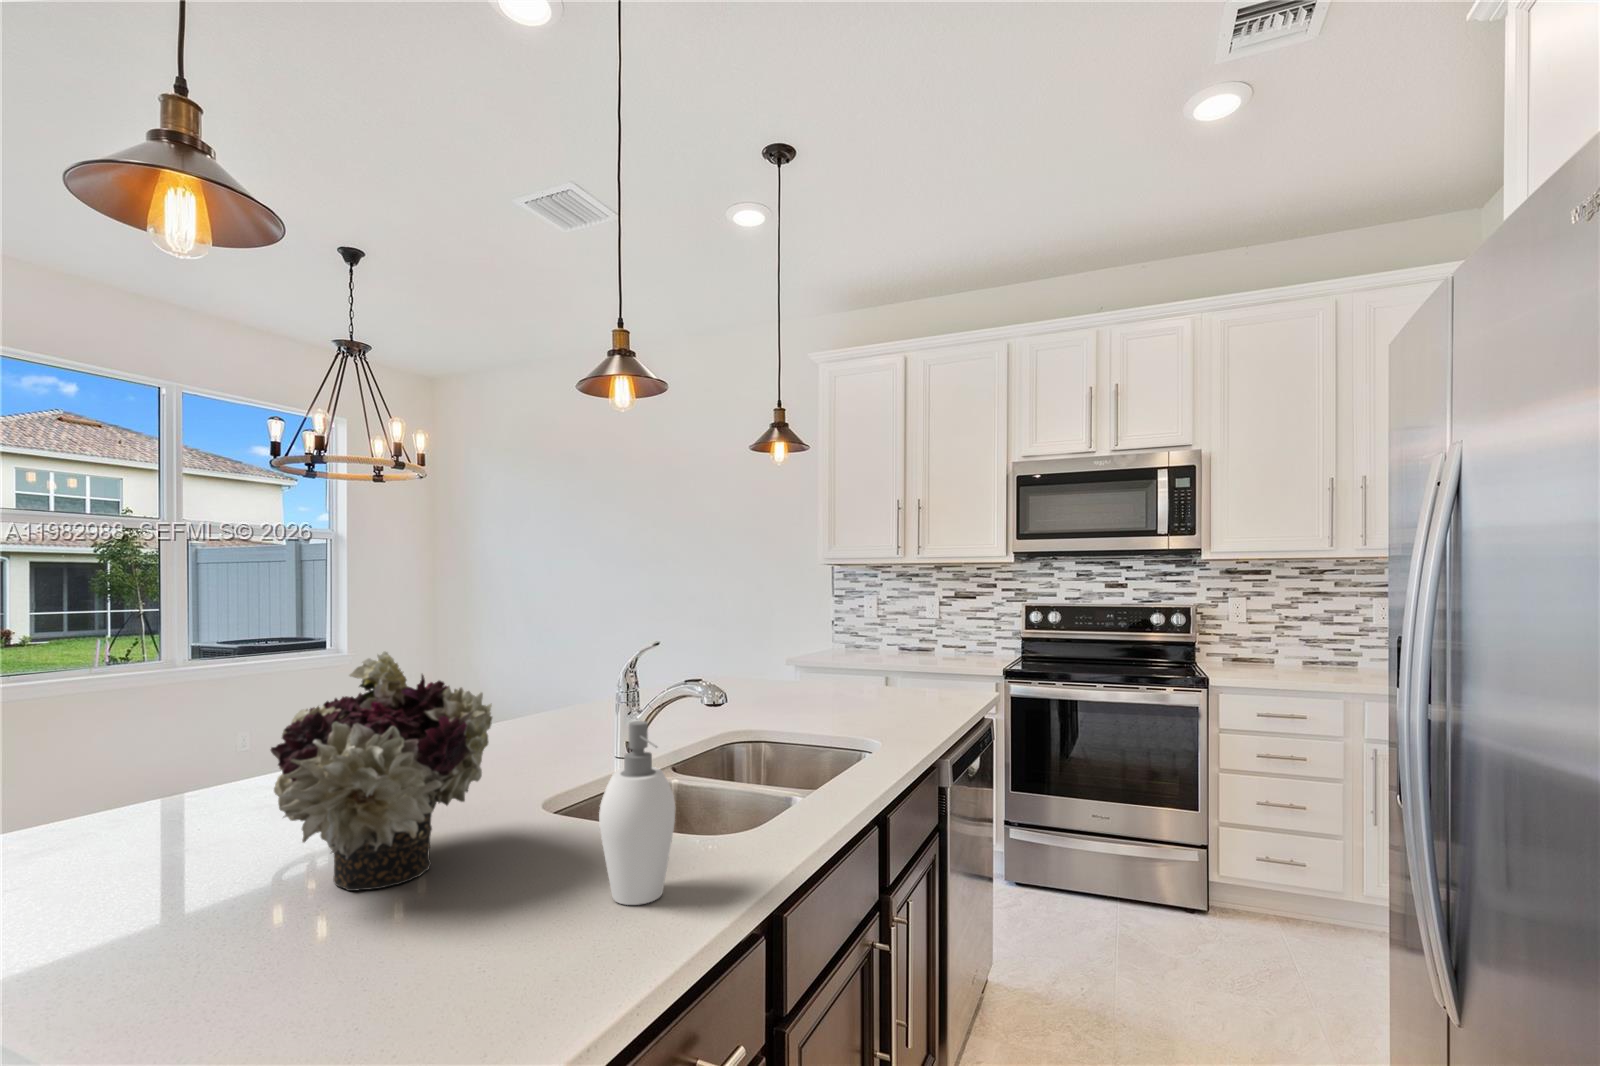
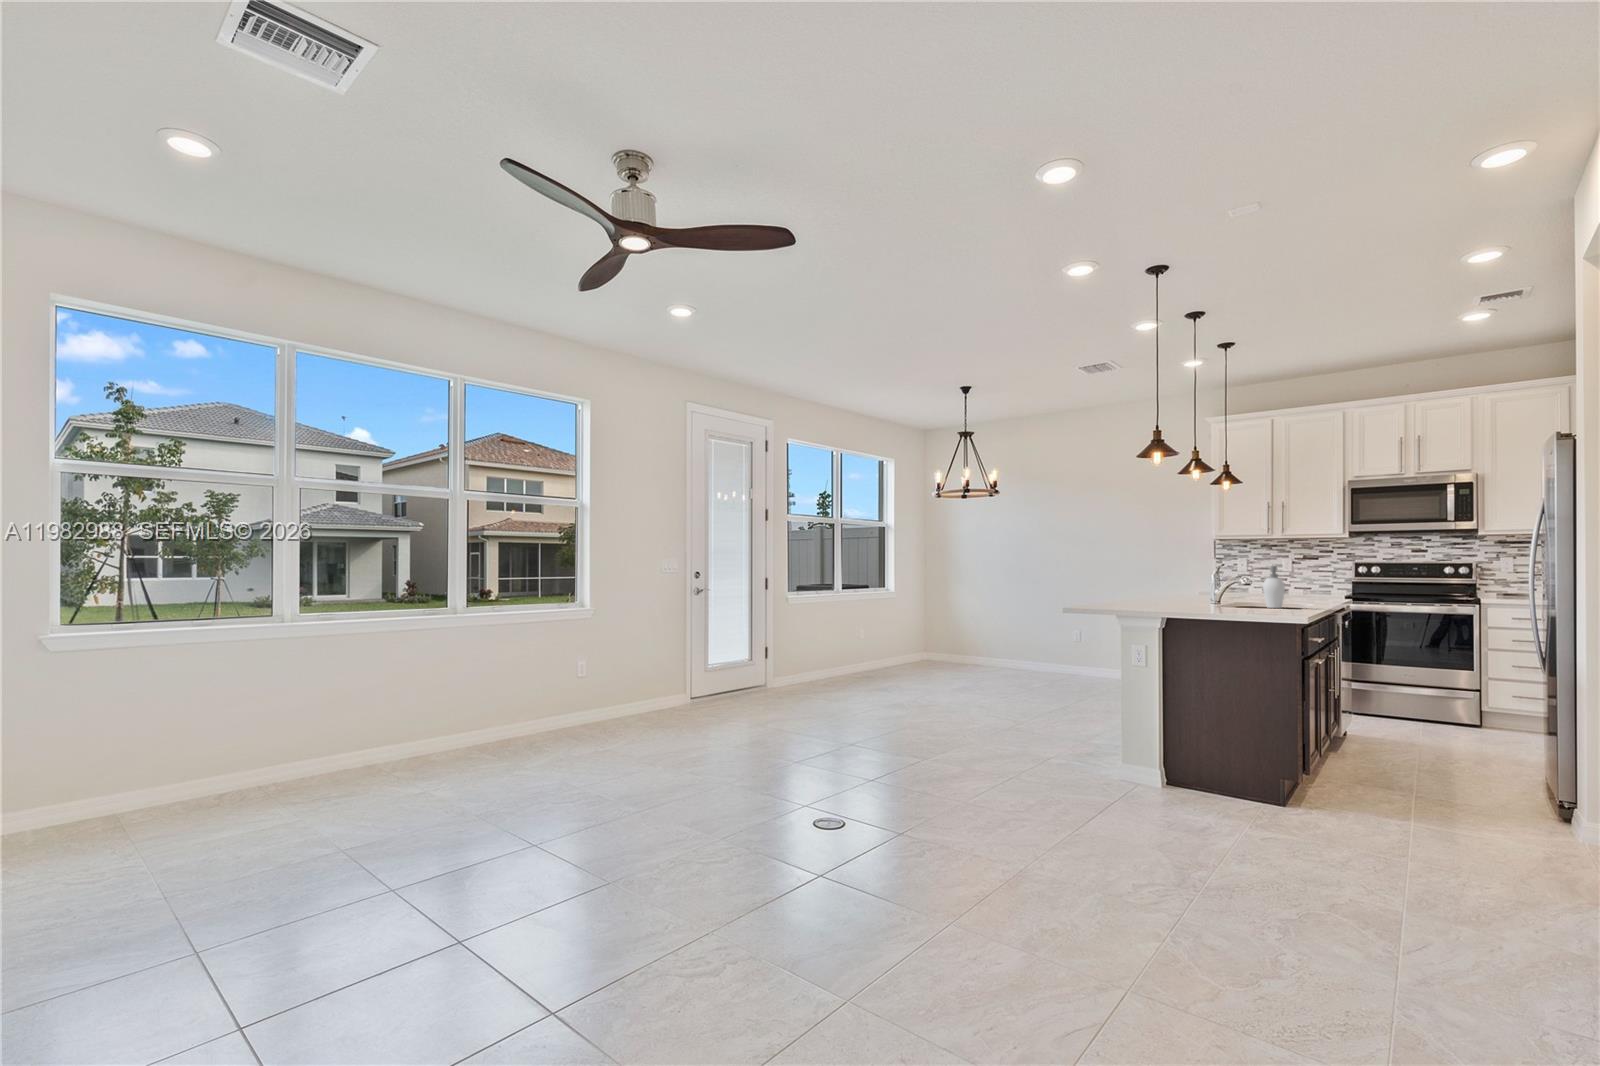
flower arrangement: present [271,651,492,891] -> none [1158,550,1222,606]

